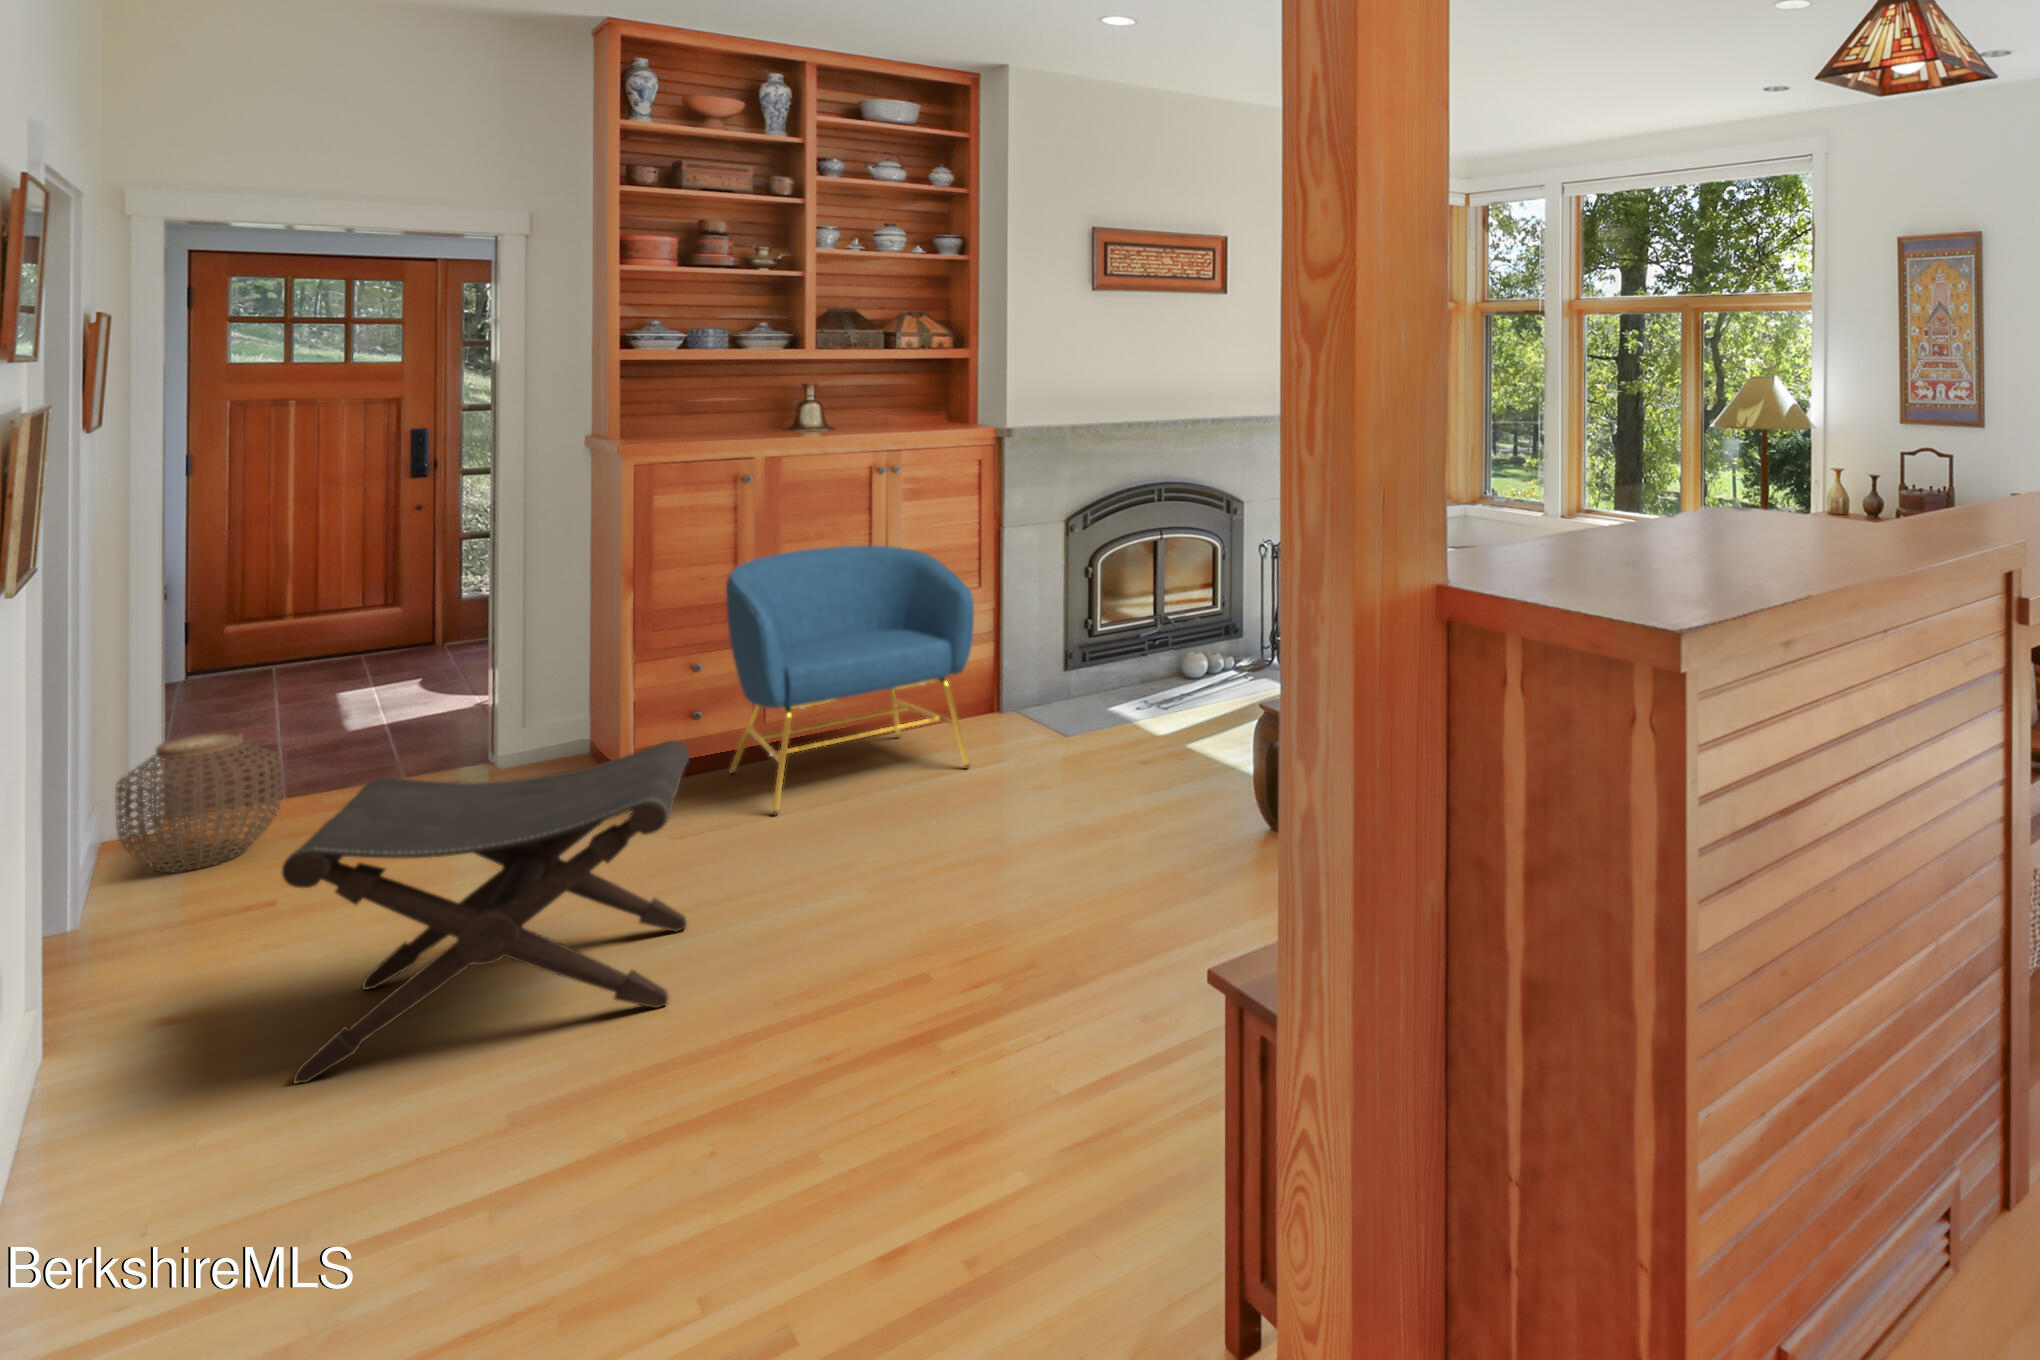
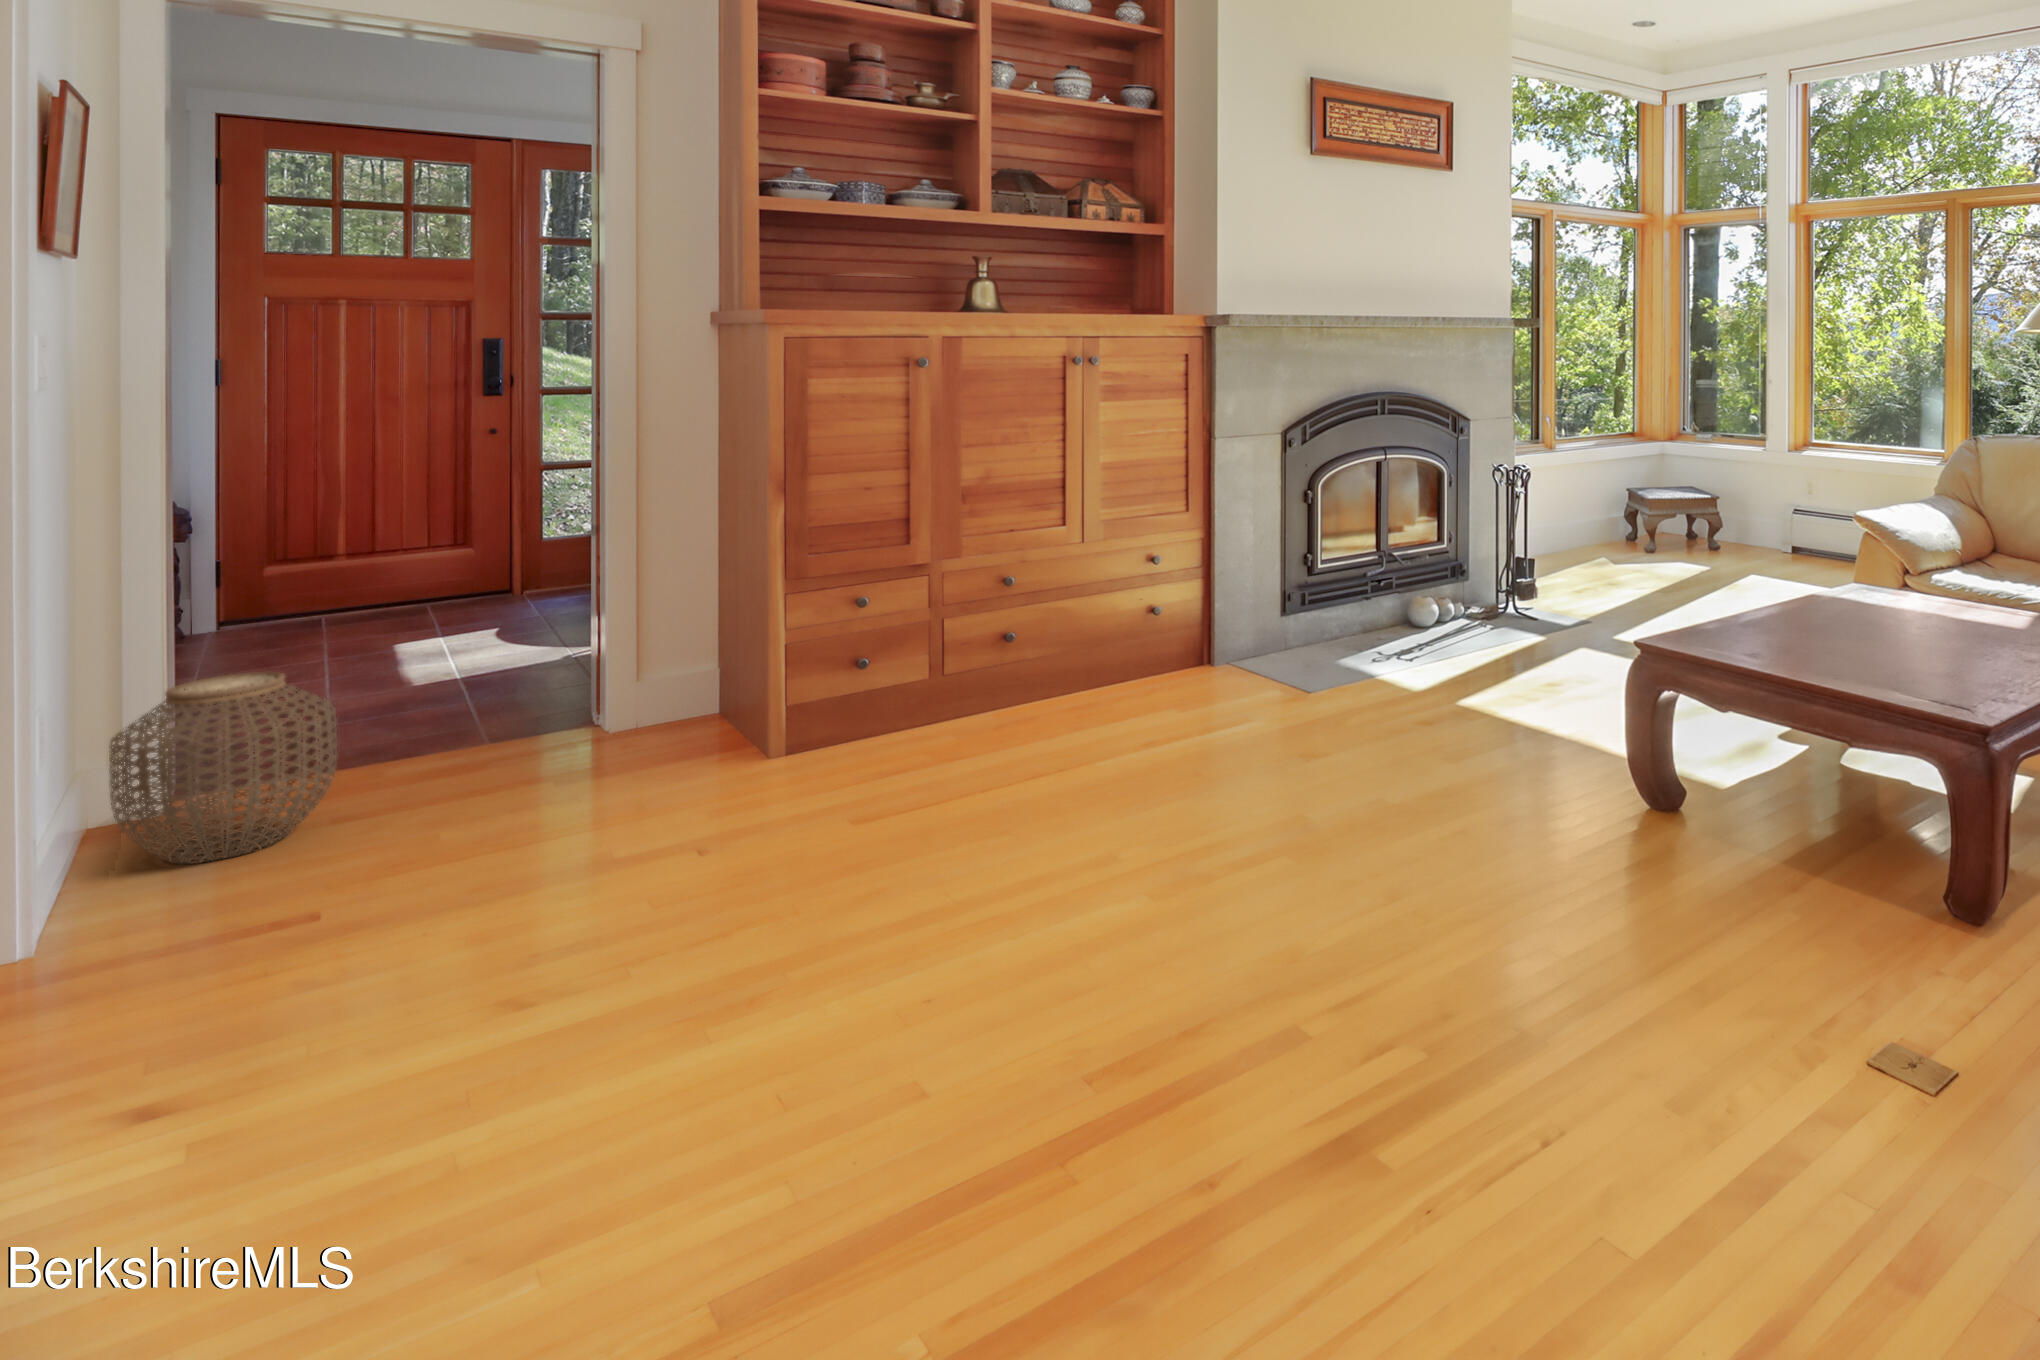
armchair: present [726,546,974,815] -> none [908,450,1219,788]
footstool: present [282,741,689,1083] -> none [351,673,952,1226]

